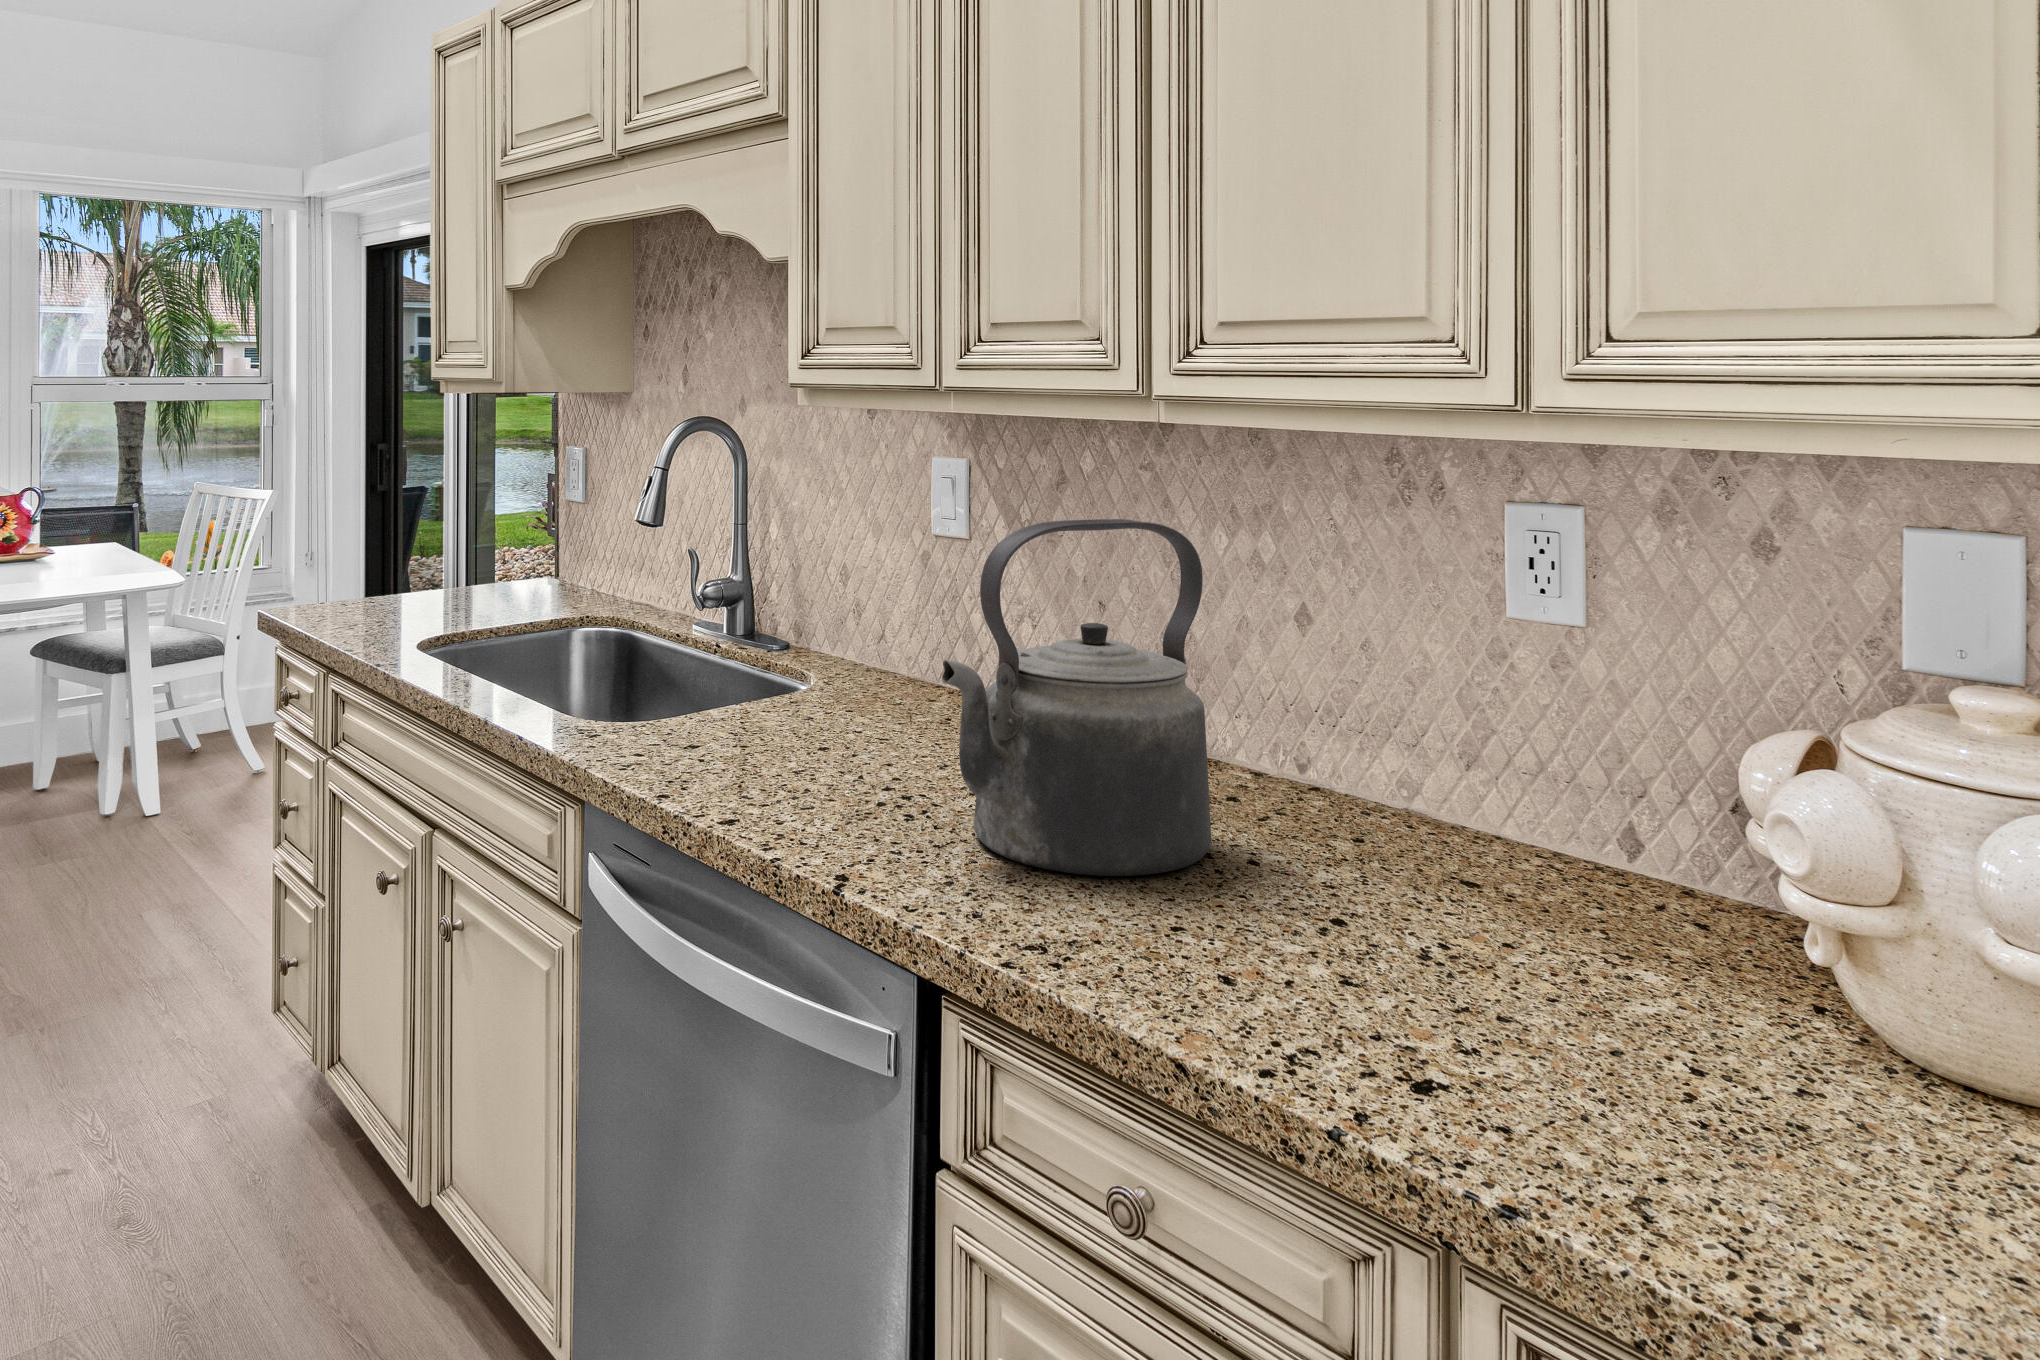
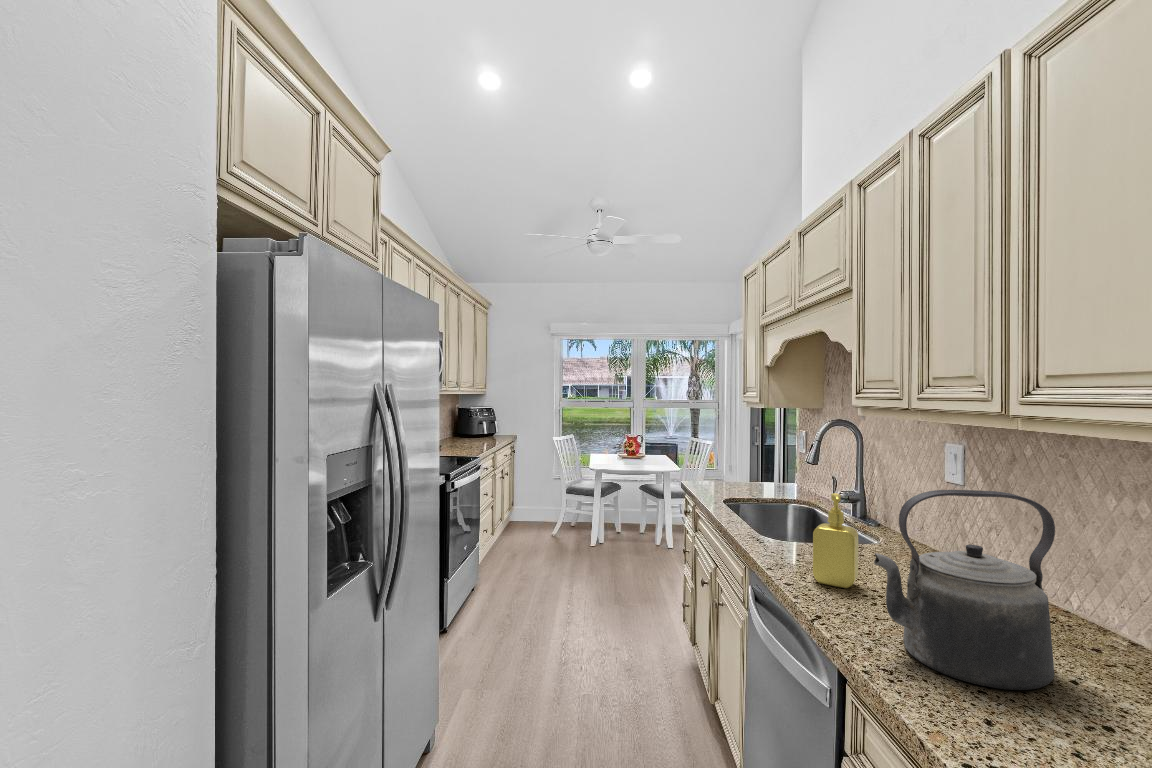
soap dispenser: none [744,564,832,769] -> present [813,493,858,588]

